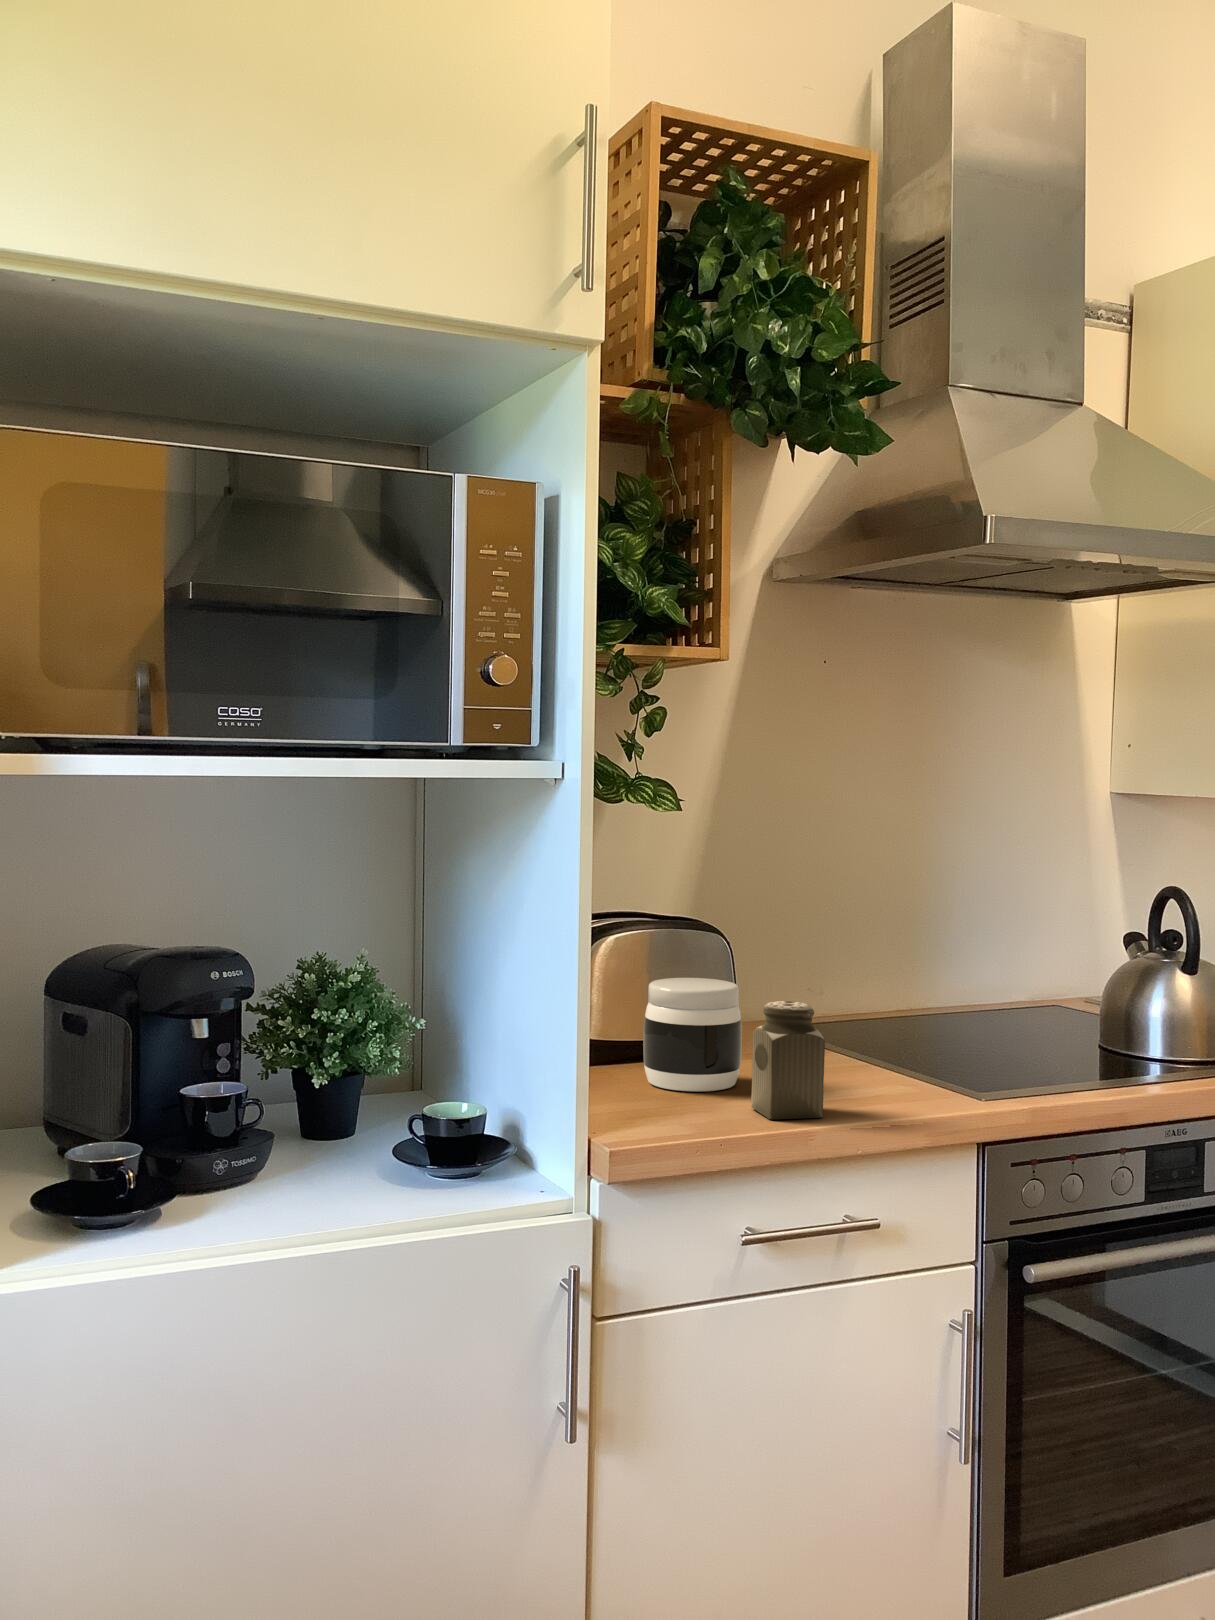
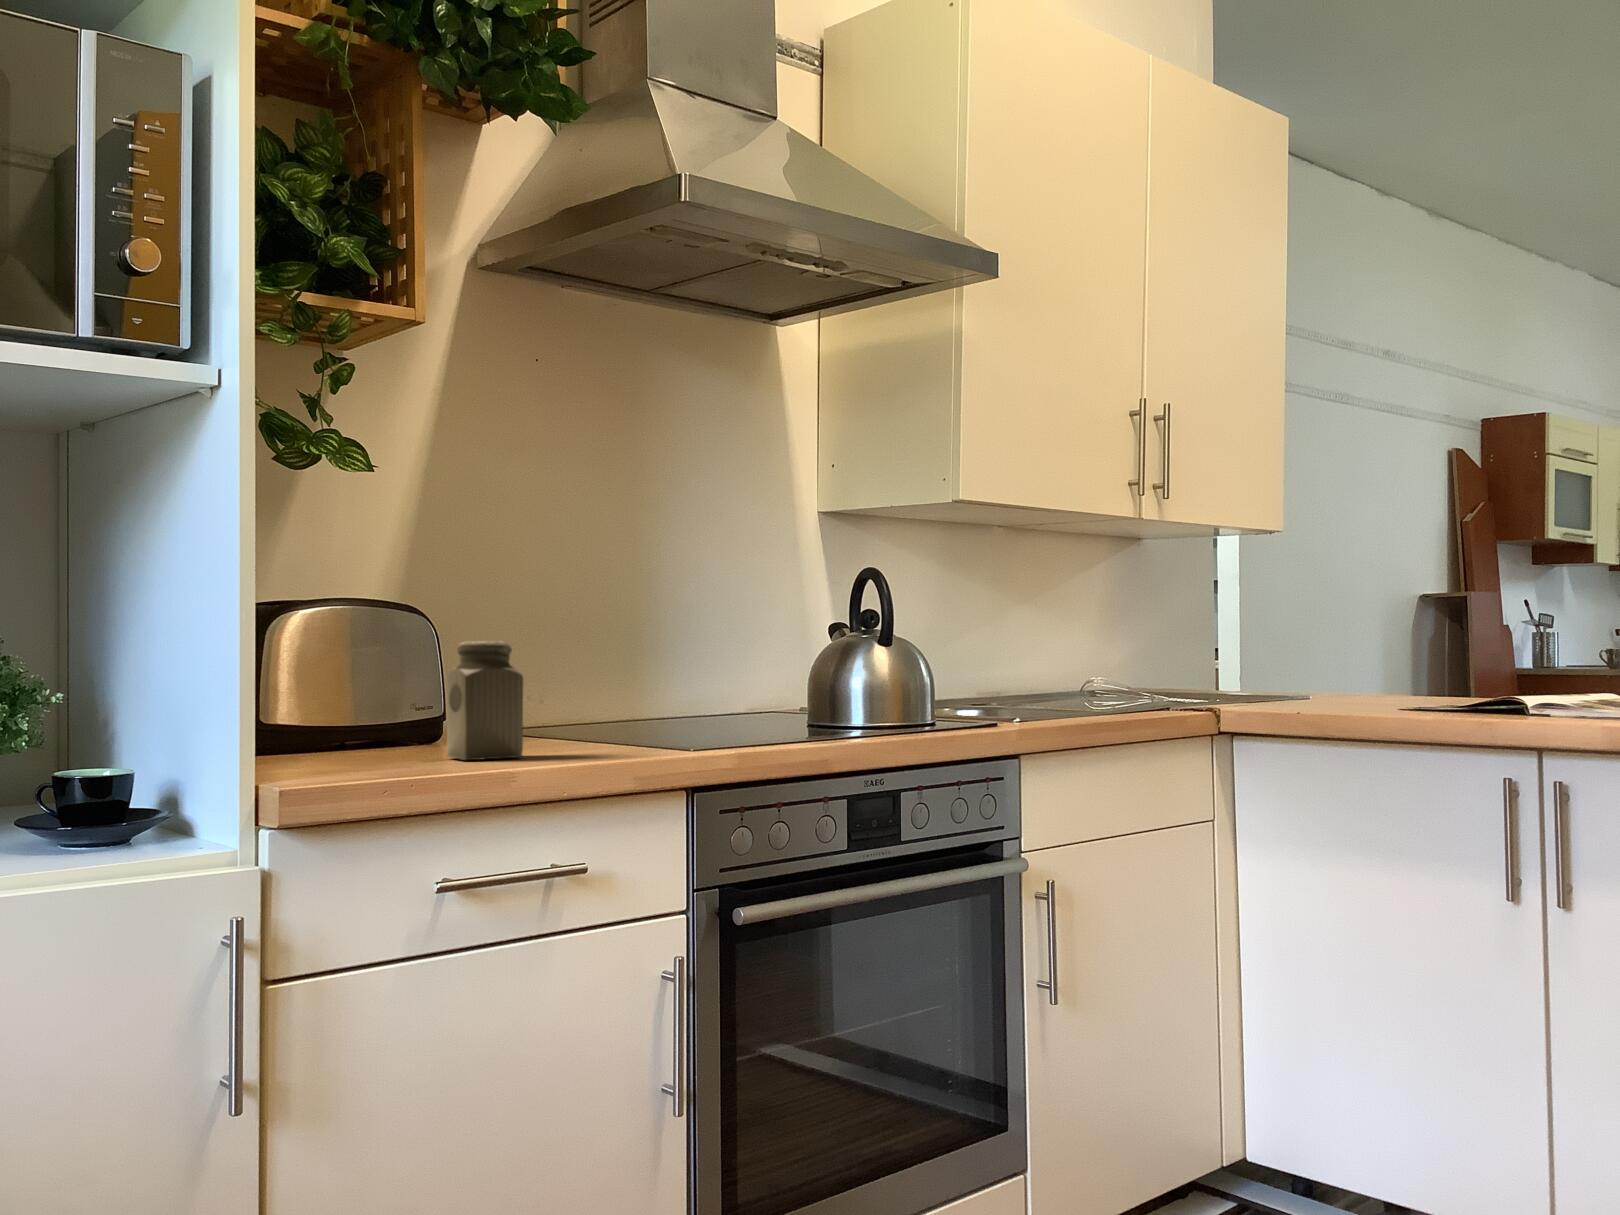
jar: present [643,978,742,1092] -> none [330,644,440,755]

